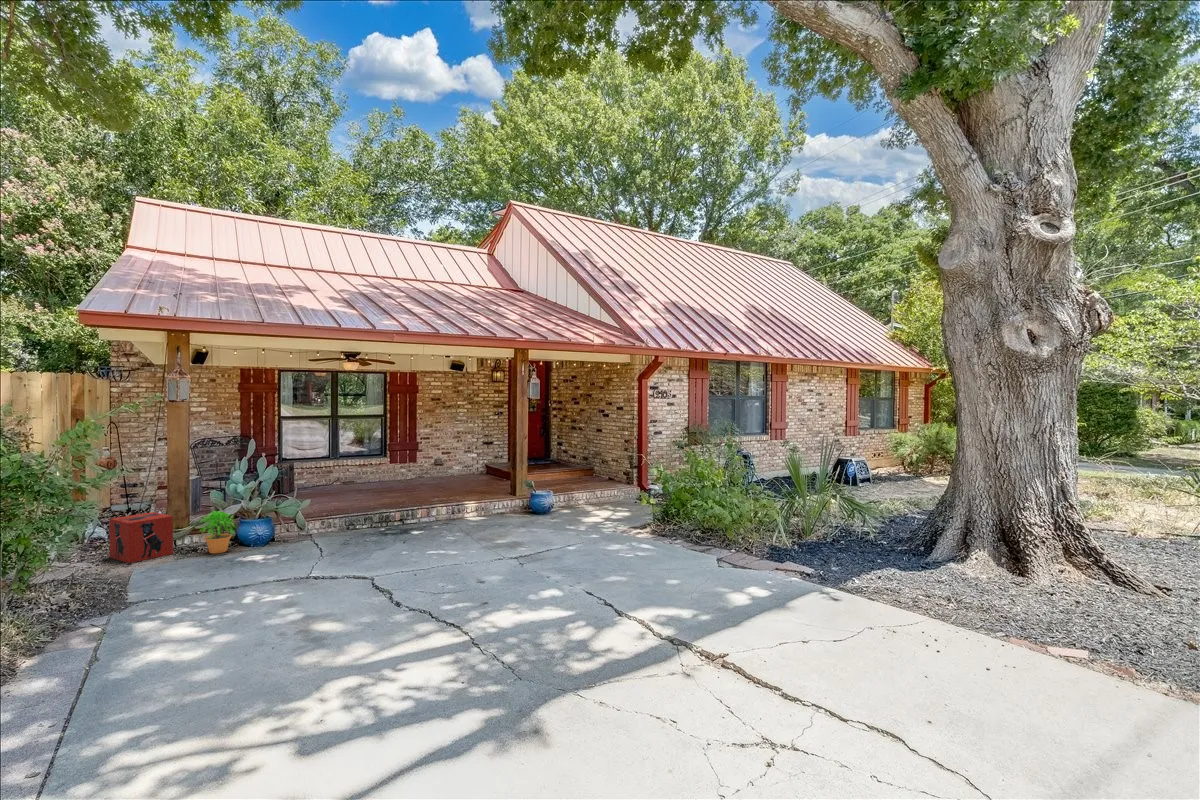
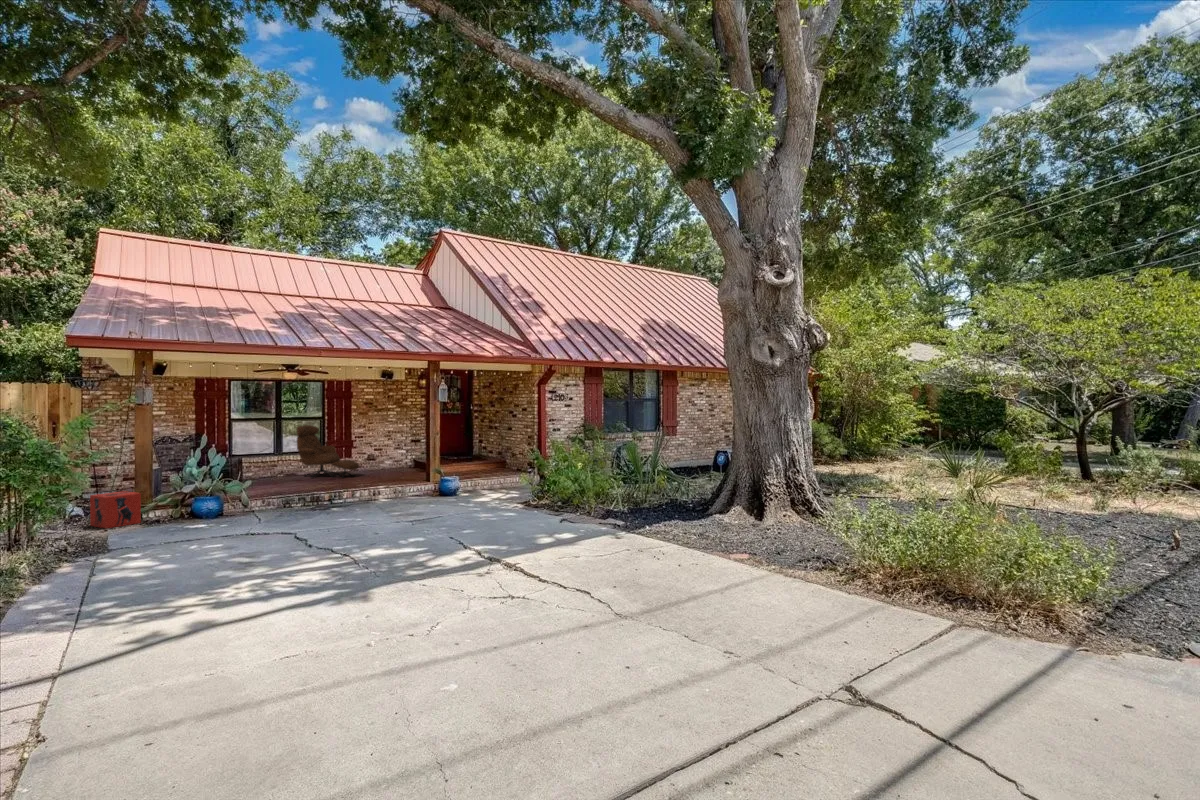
lounge chair: none [357,424,429,488] -> present [297,425,359,478]
potted plant: present [201,511,234,553] -> none [161,488,194,522]

